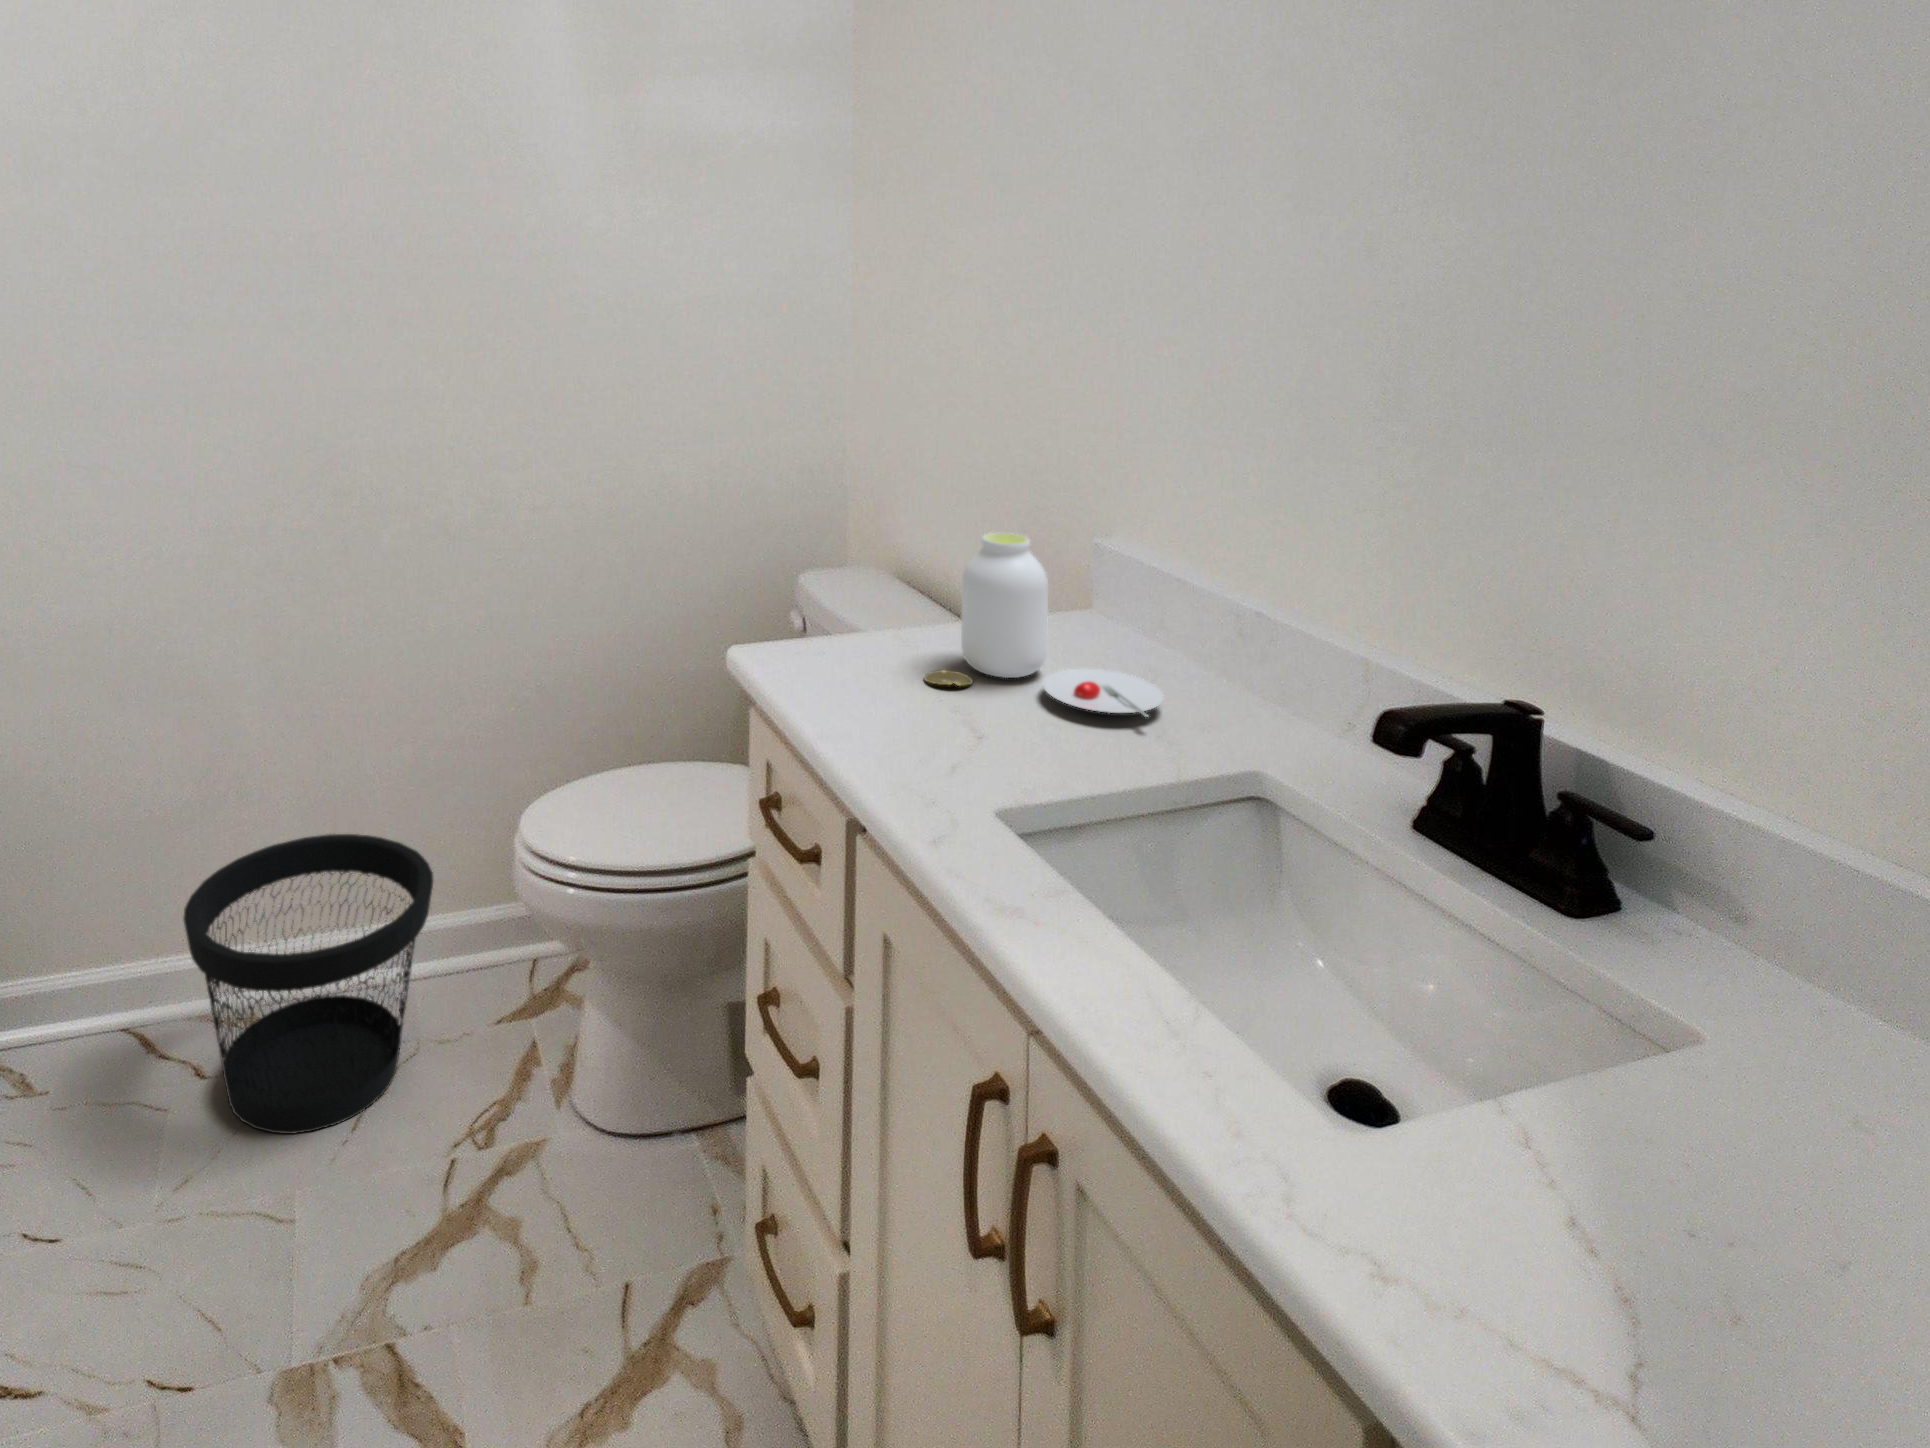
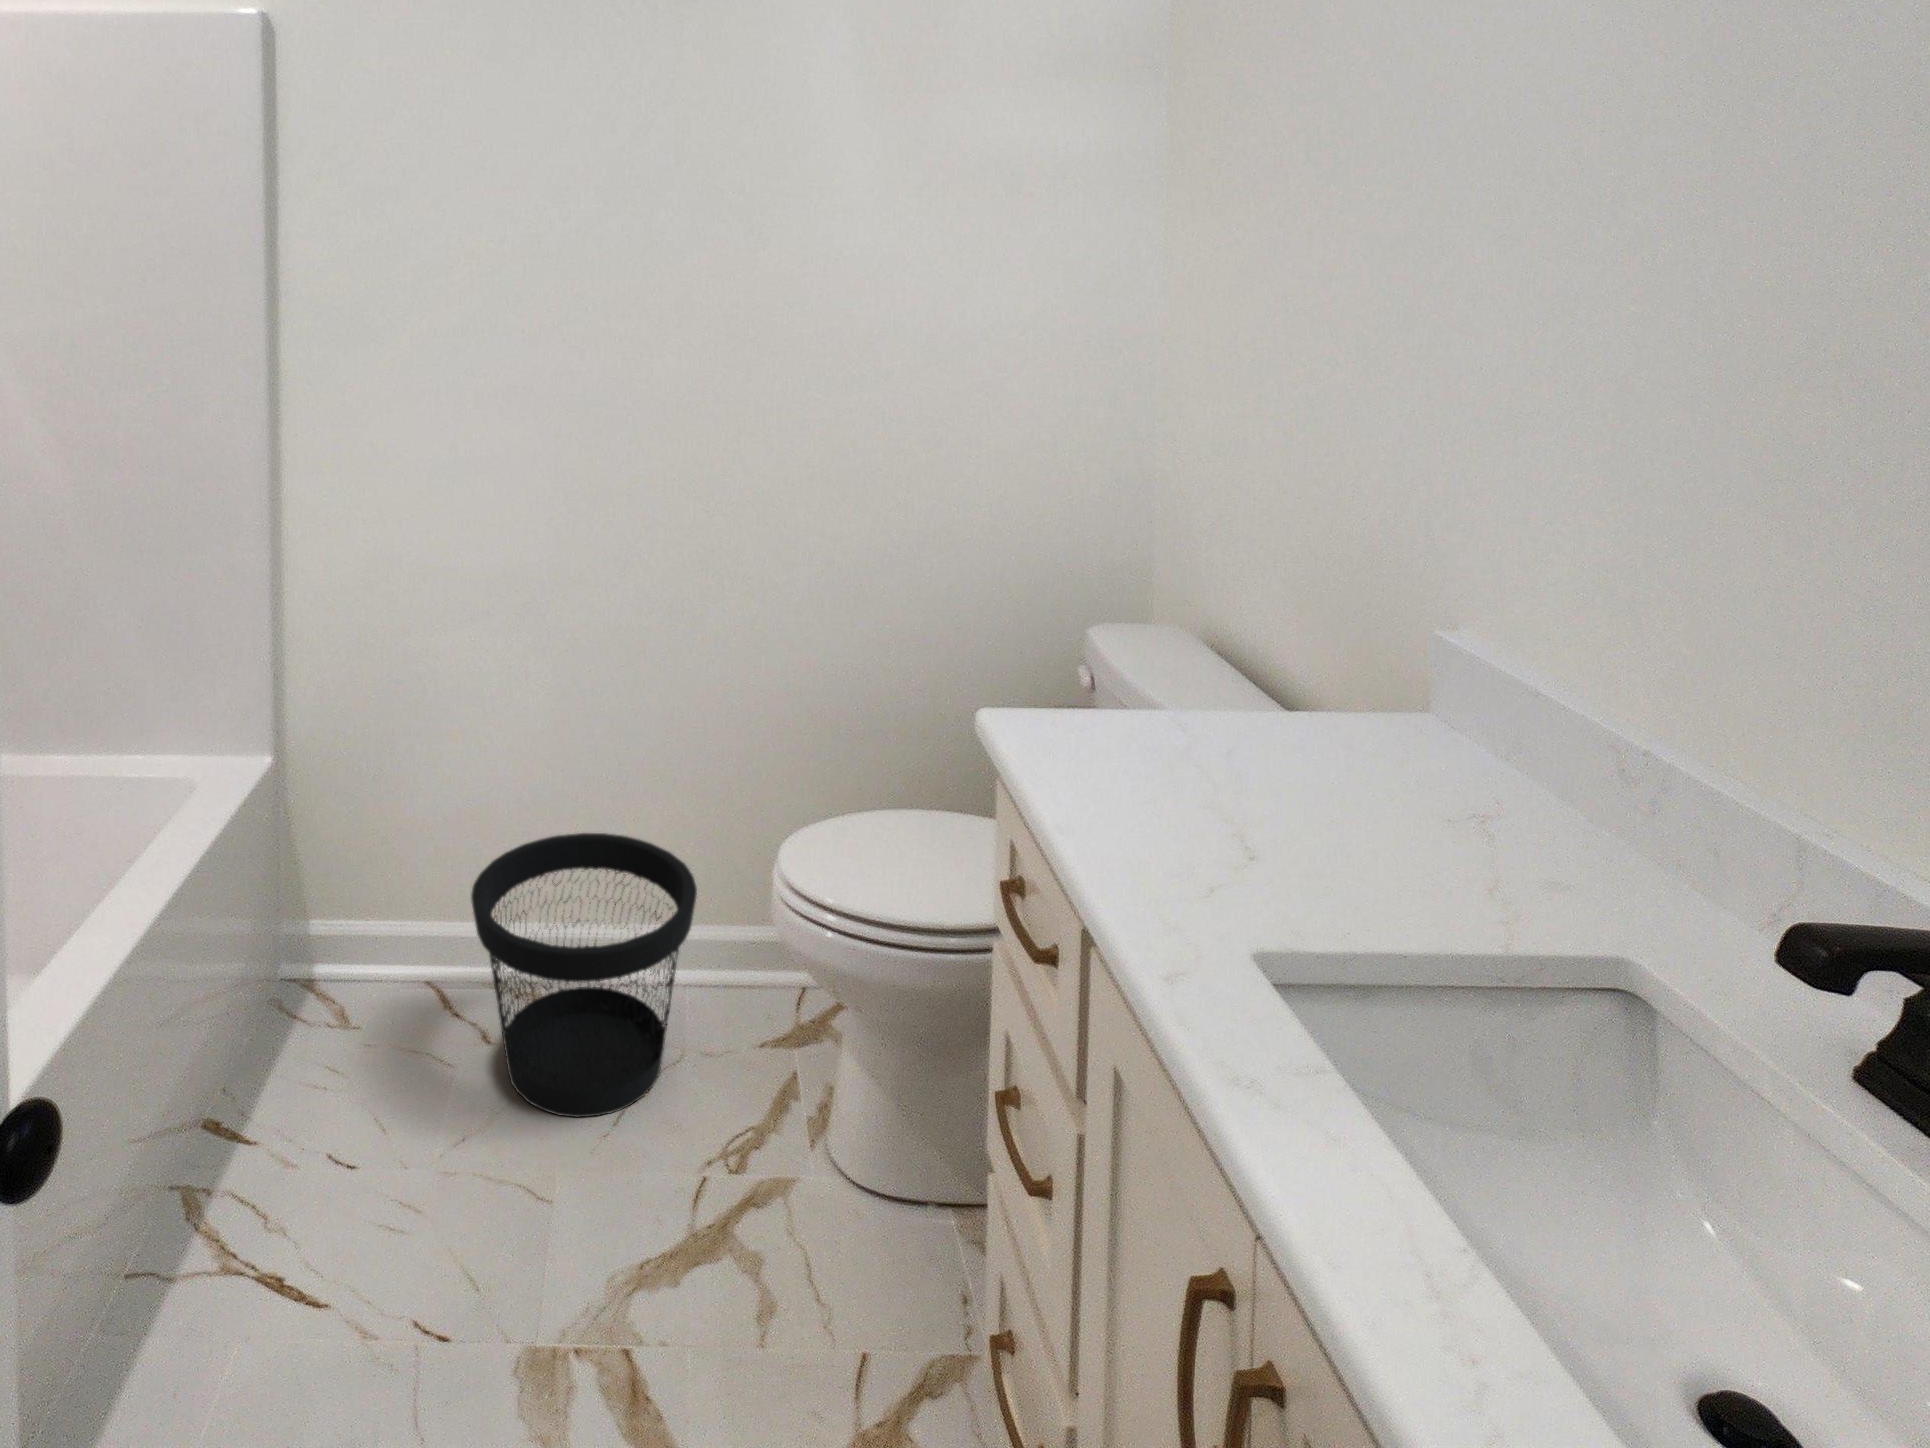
jar: present [924,533,1164,717] -> none [1192,619,1501,865]

